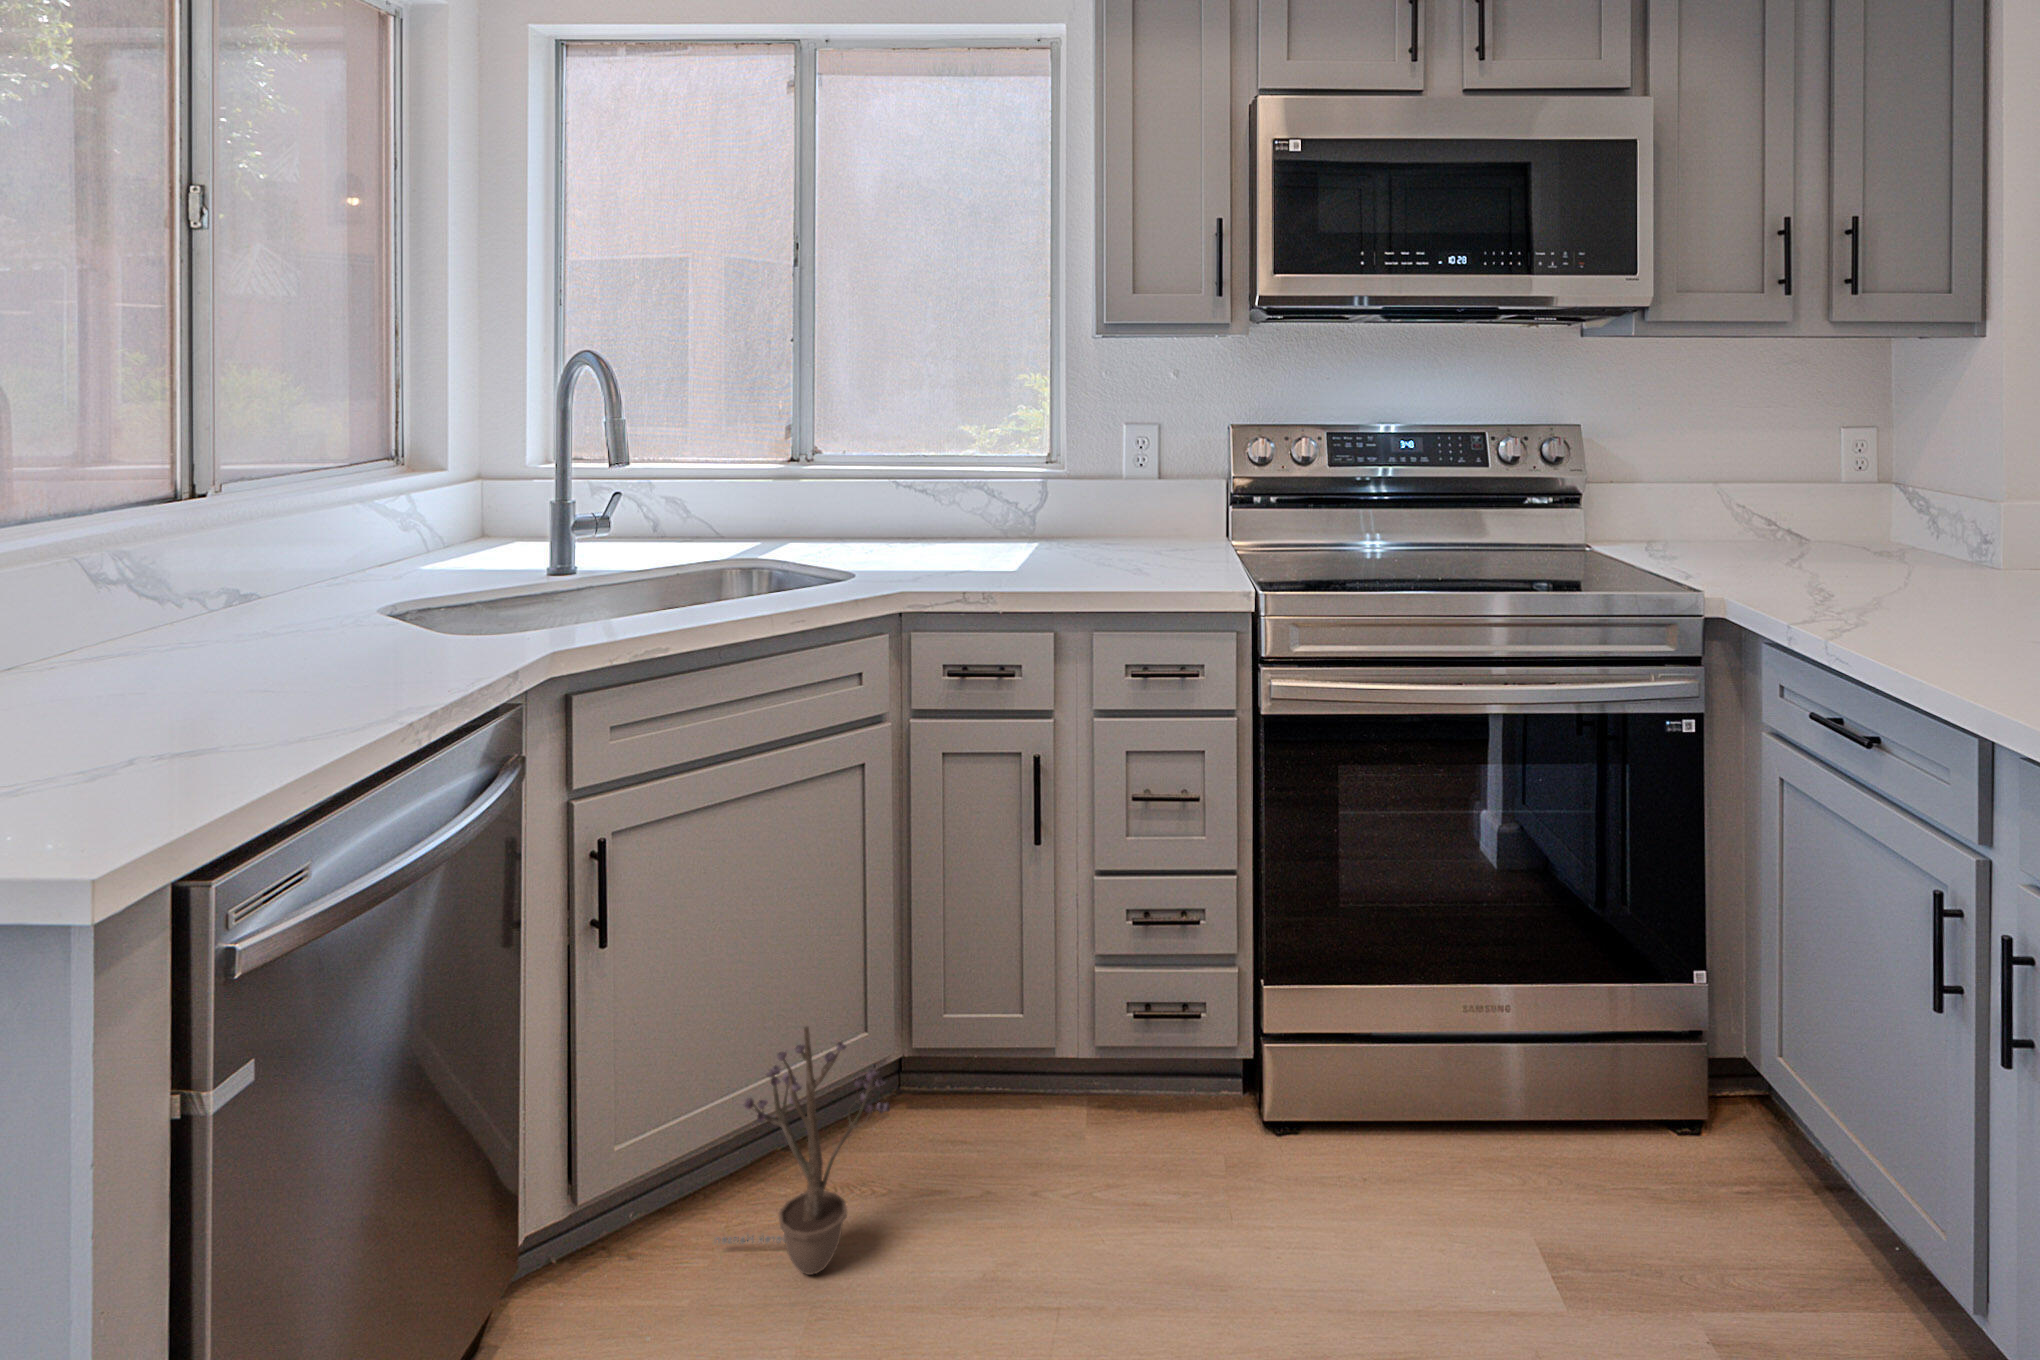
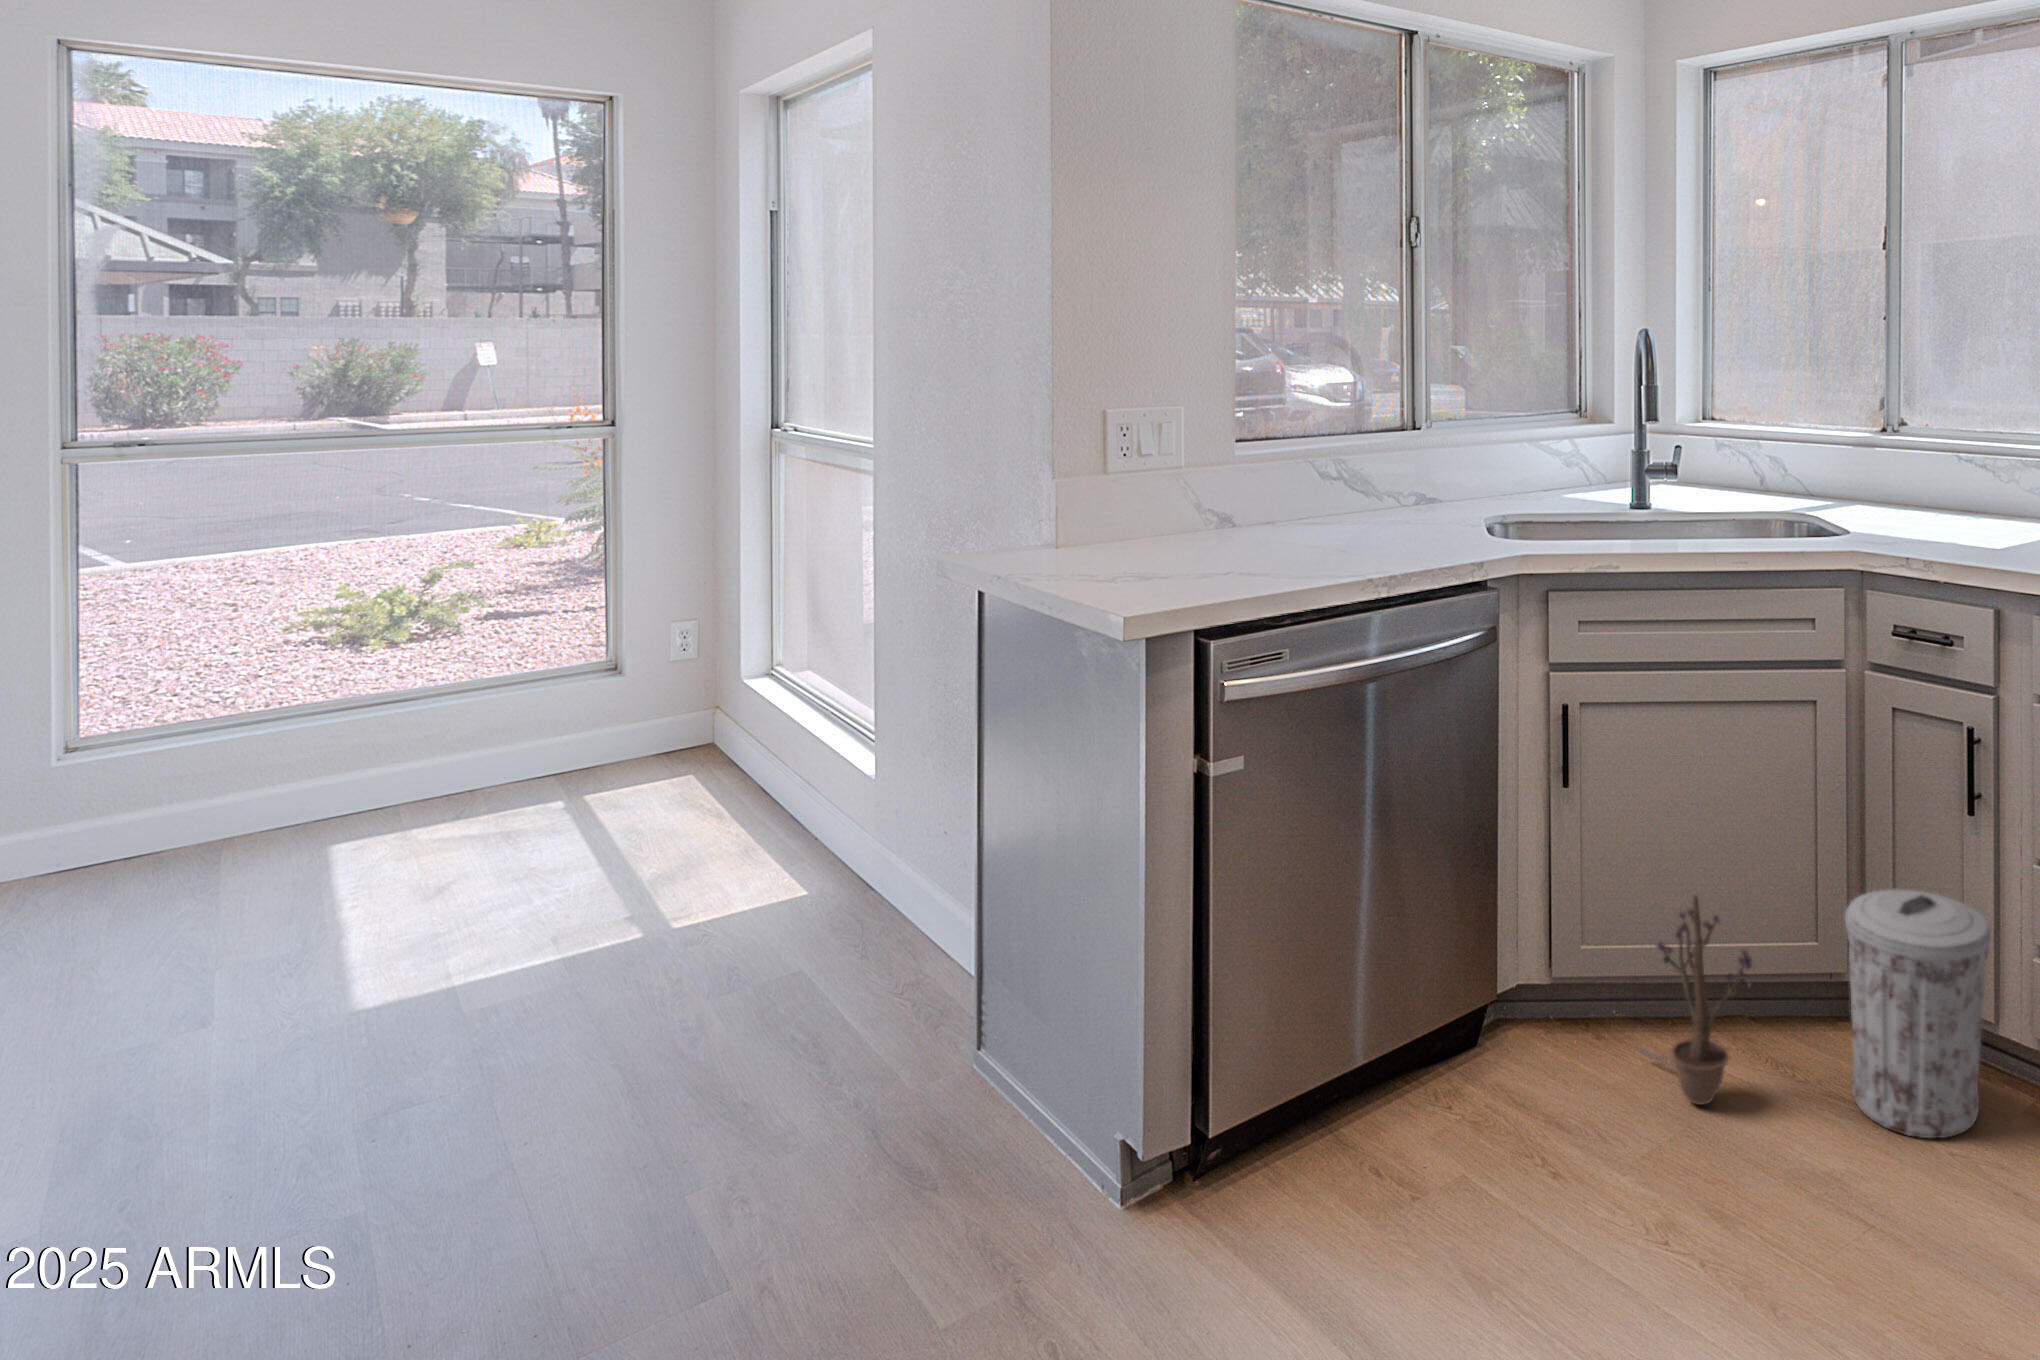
trash can: none [938,933,1083,1199] -> present [1845,890,1991,1138]

